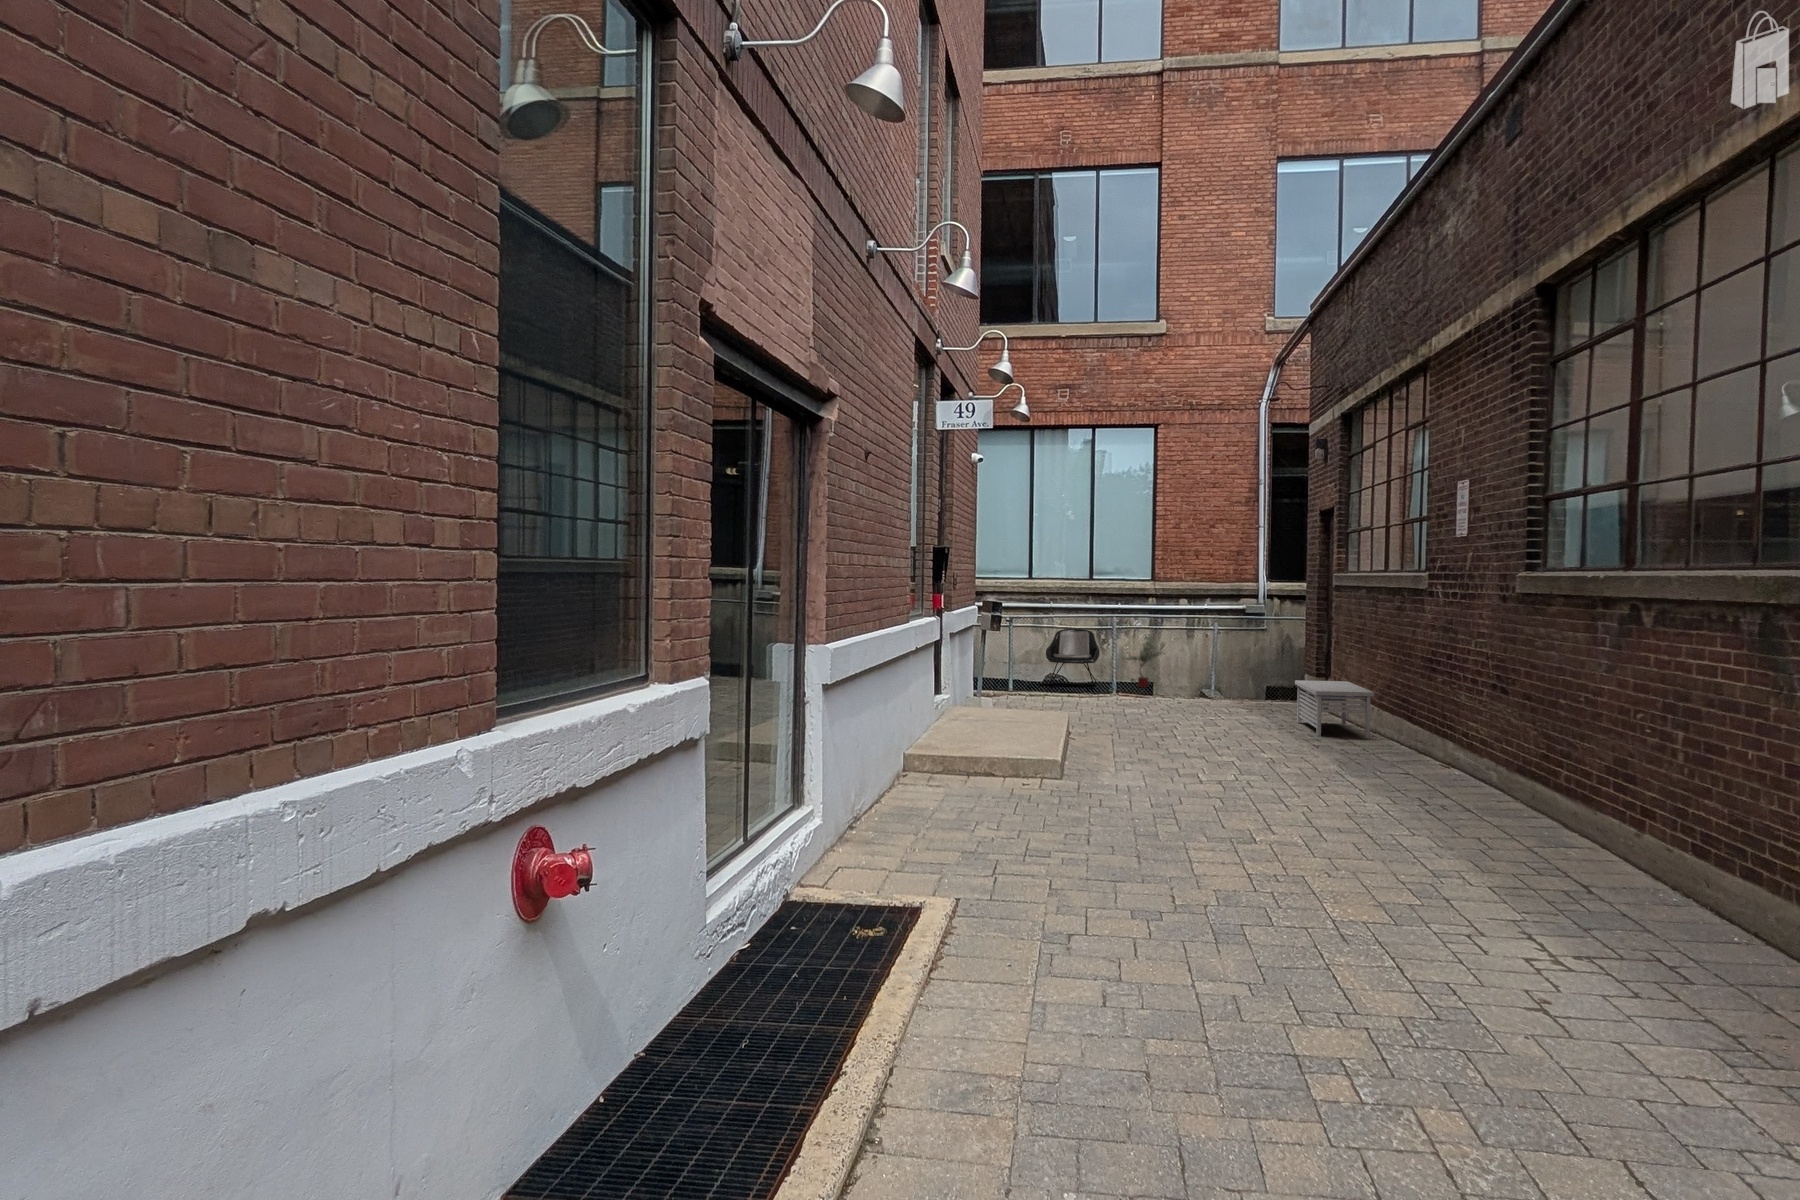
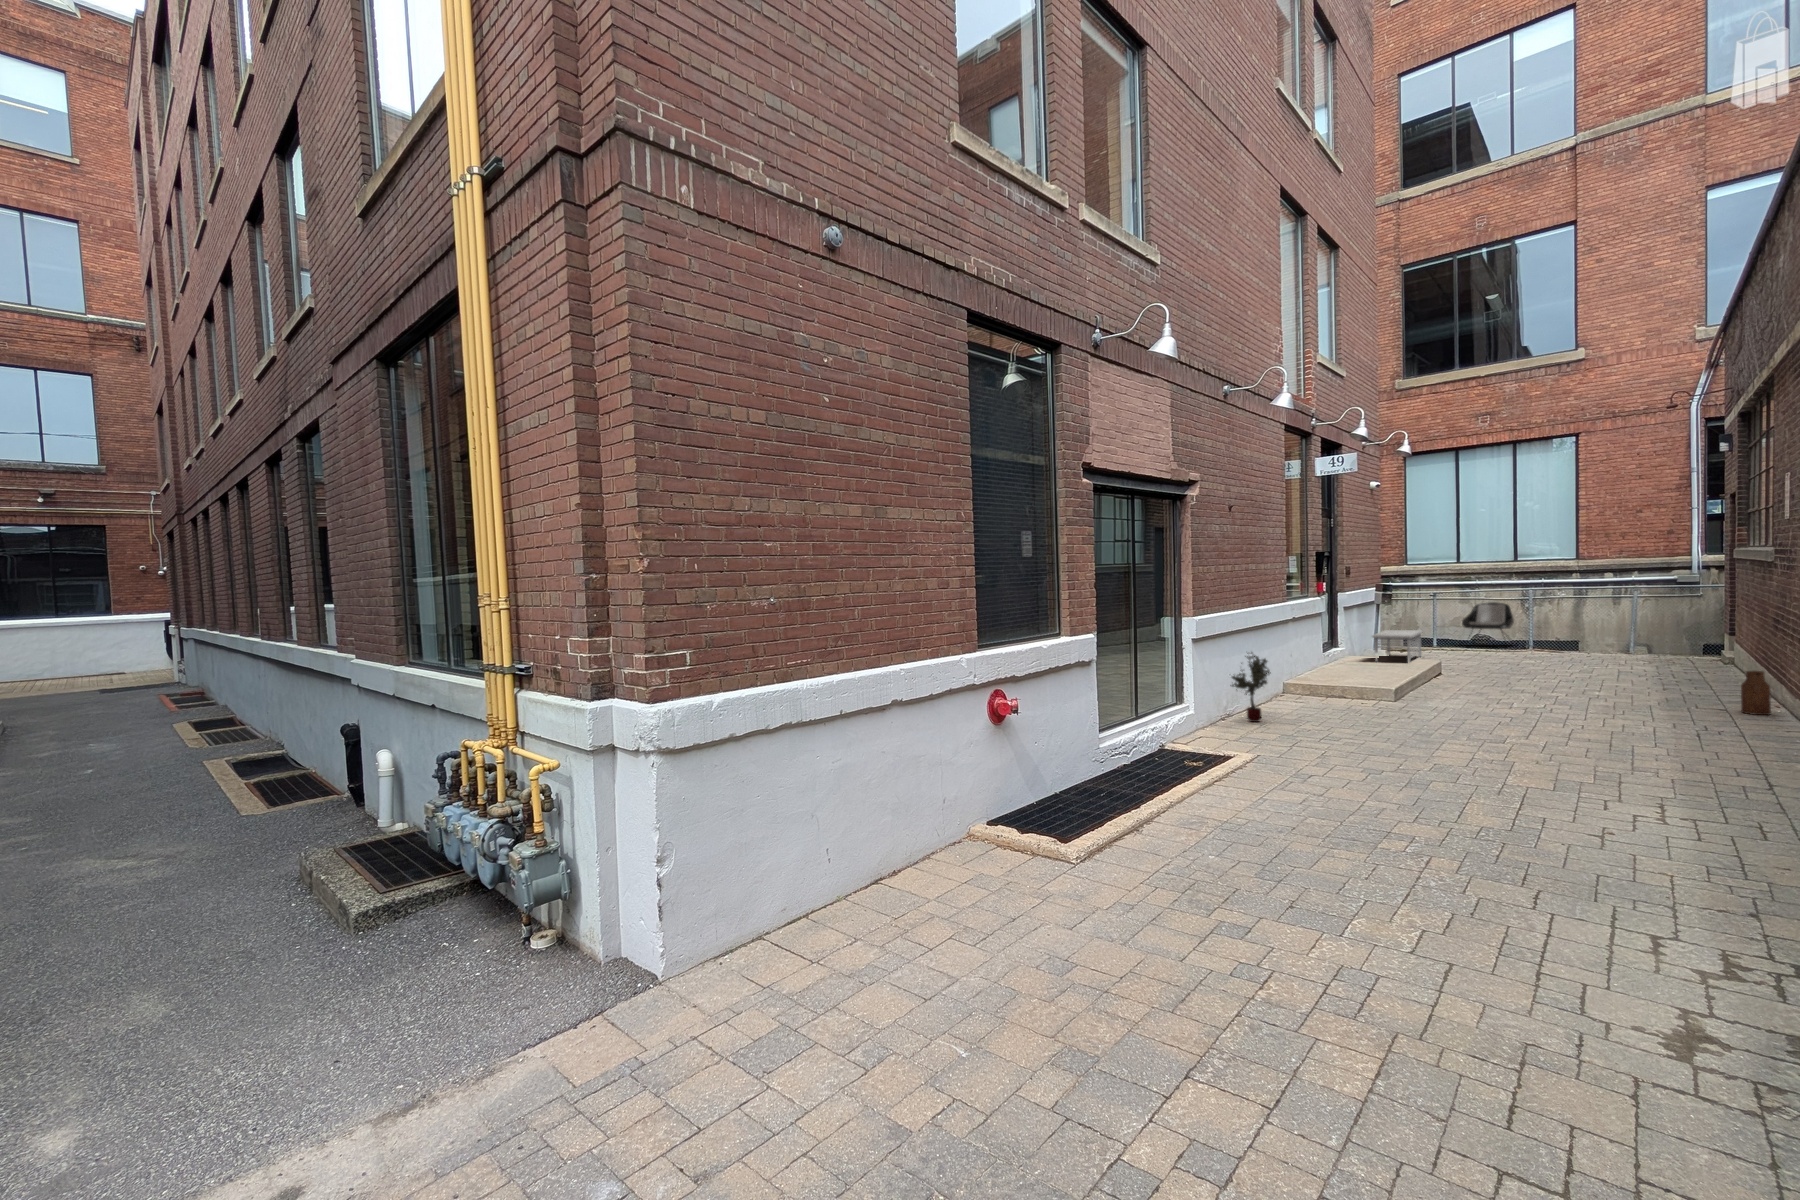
potted tree: present [1123,637,1165,688] -> present [1230,652,1271,722]
storage bench: present [1295,680,1374,738] -> present [1372,630,1422,663]
watering can: none [1421,724,1450,780] -> present [1741,671,1771,715]

